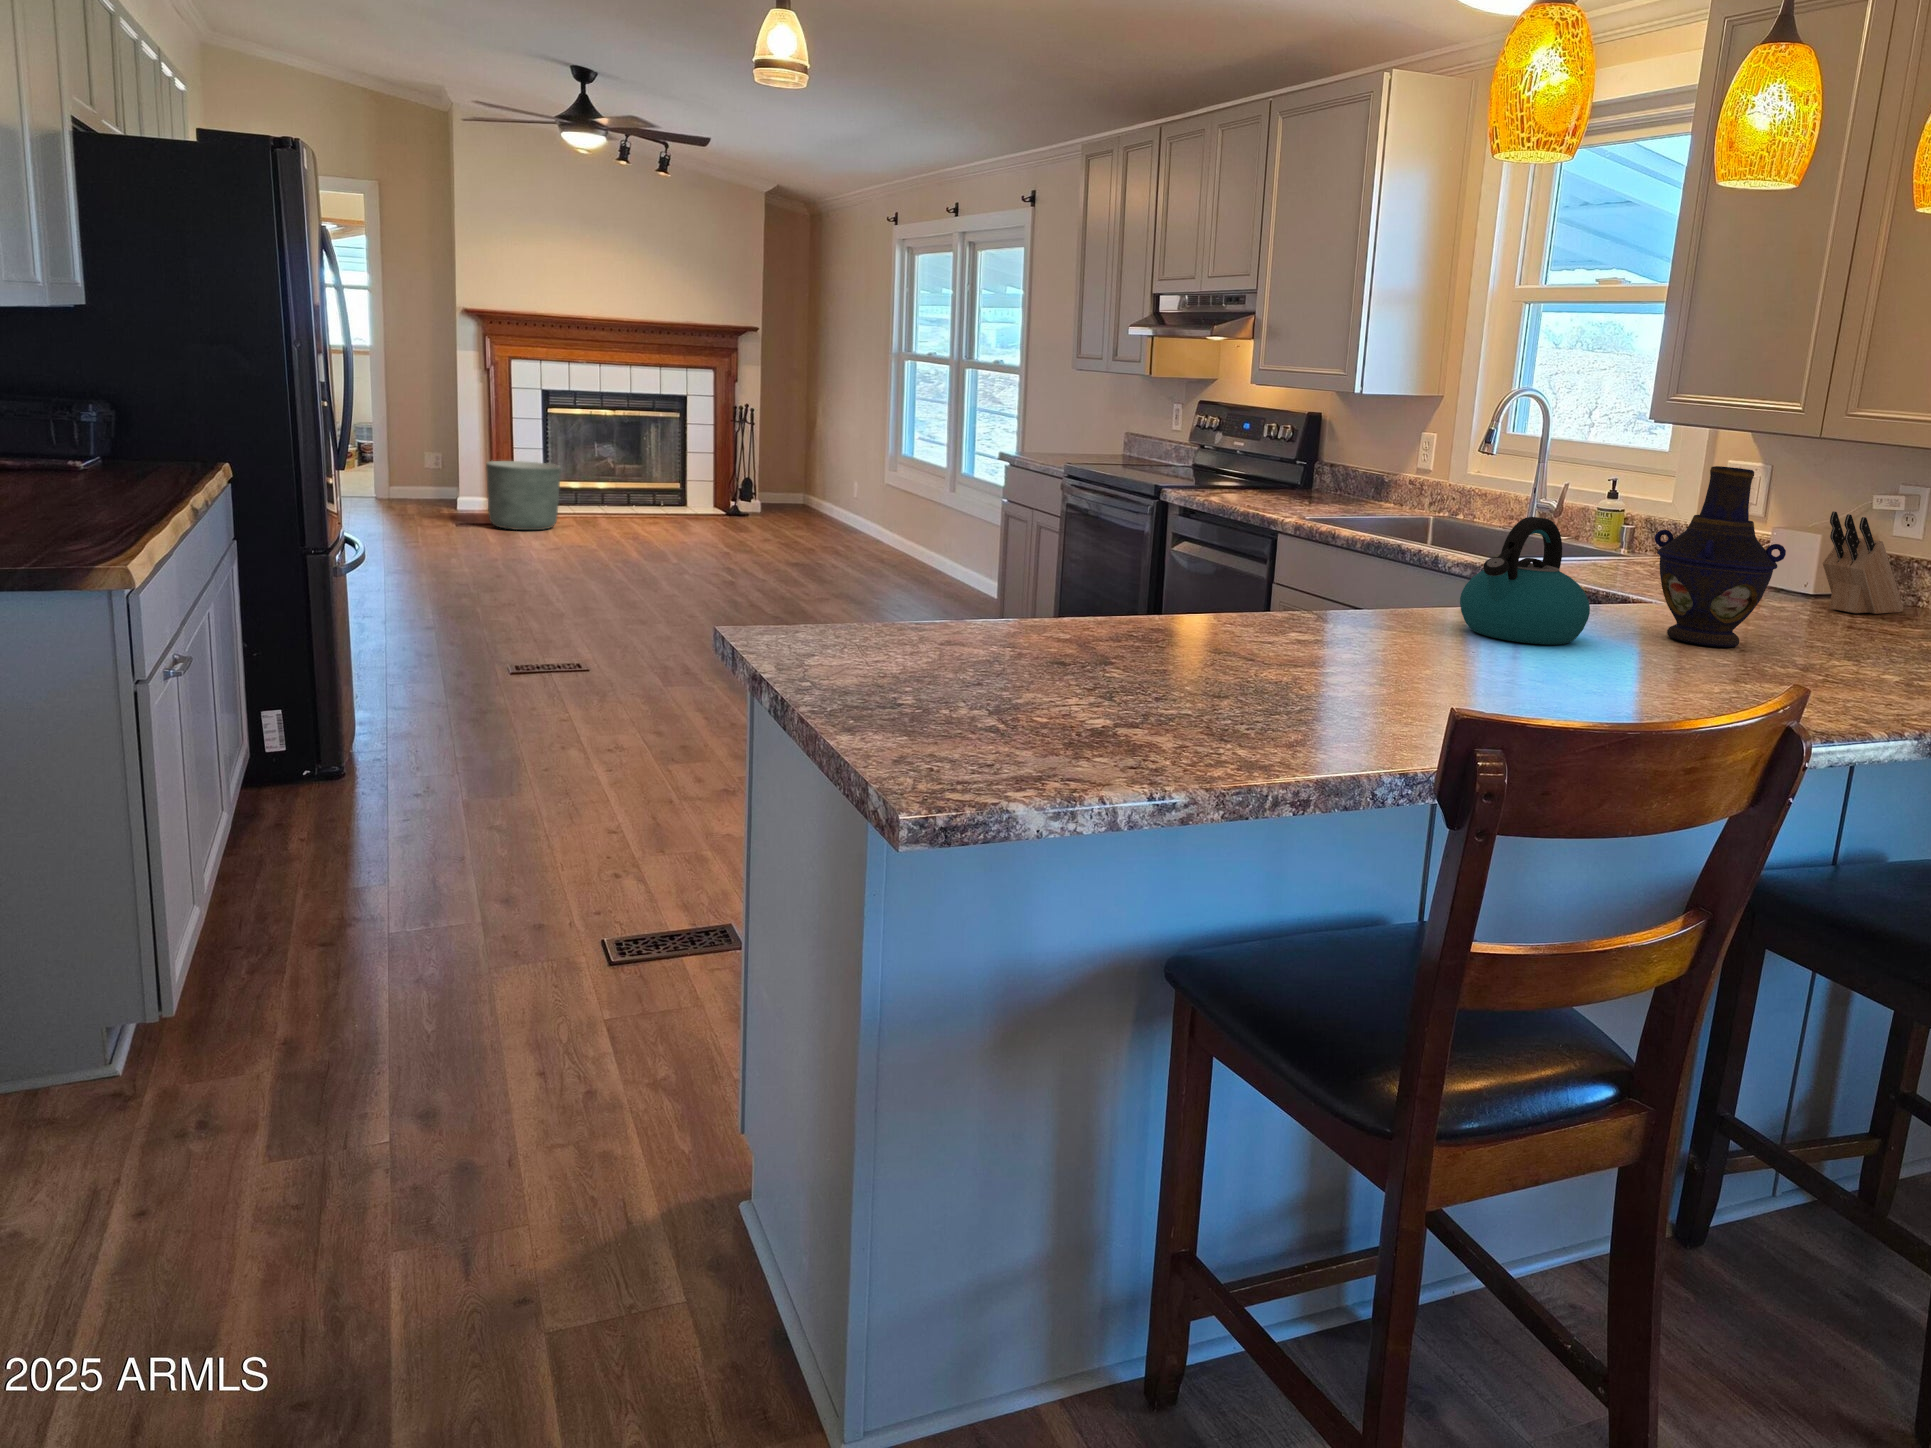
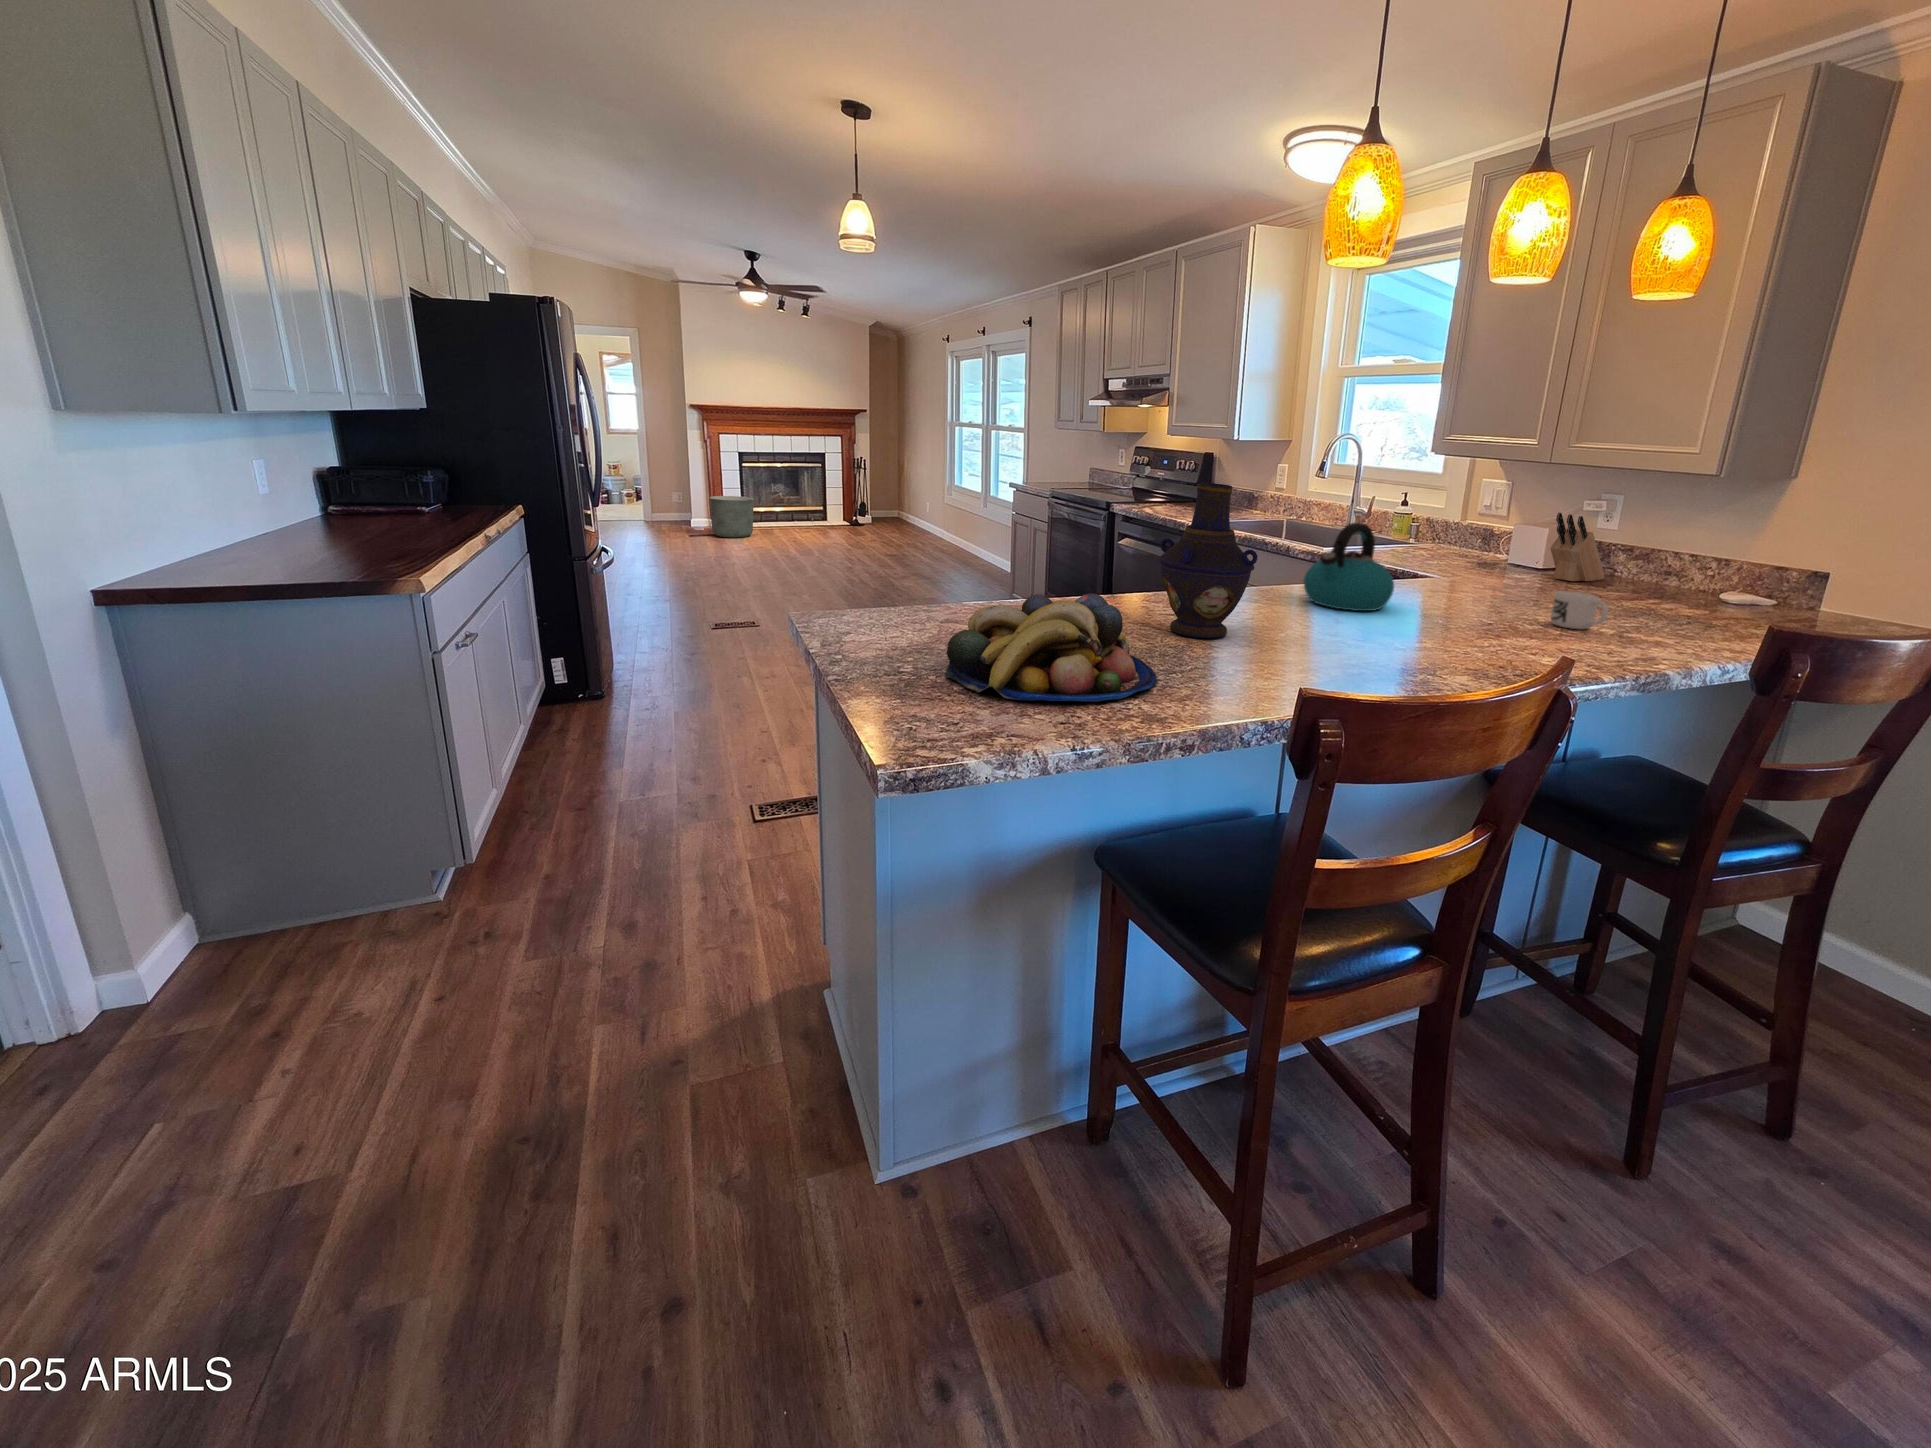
vase: present [1655,466,1786,647] -> present [1159,483,1258,639]
fruit bowl: none [961,602,1255,743] -> present [944,593,1157,702]
mug: none [1809,620,1887,675] -> present [1550,591,1608,629]

